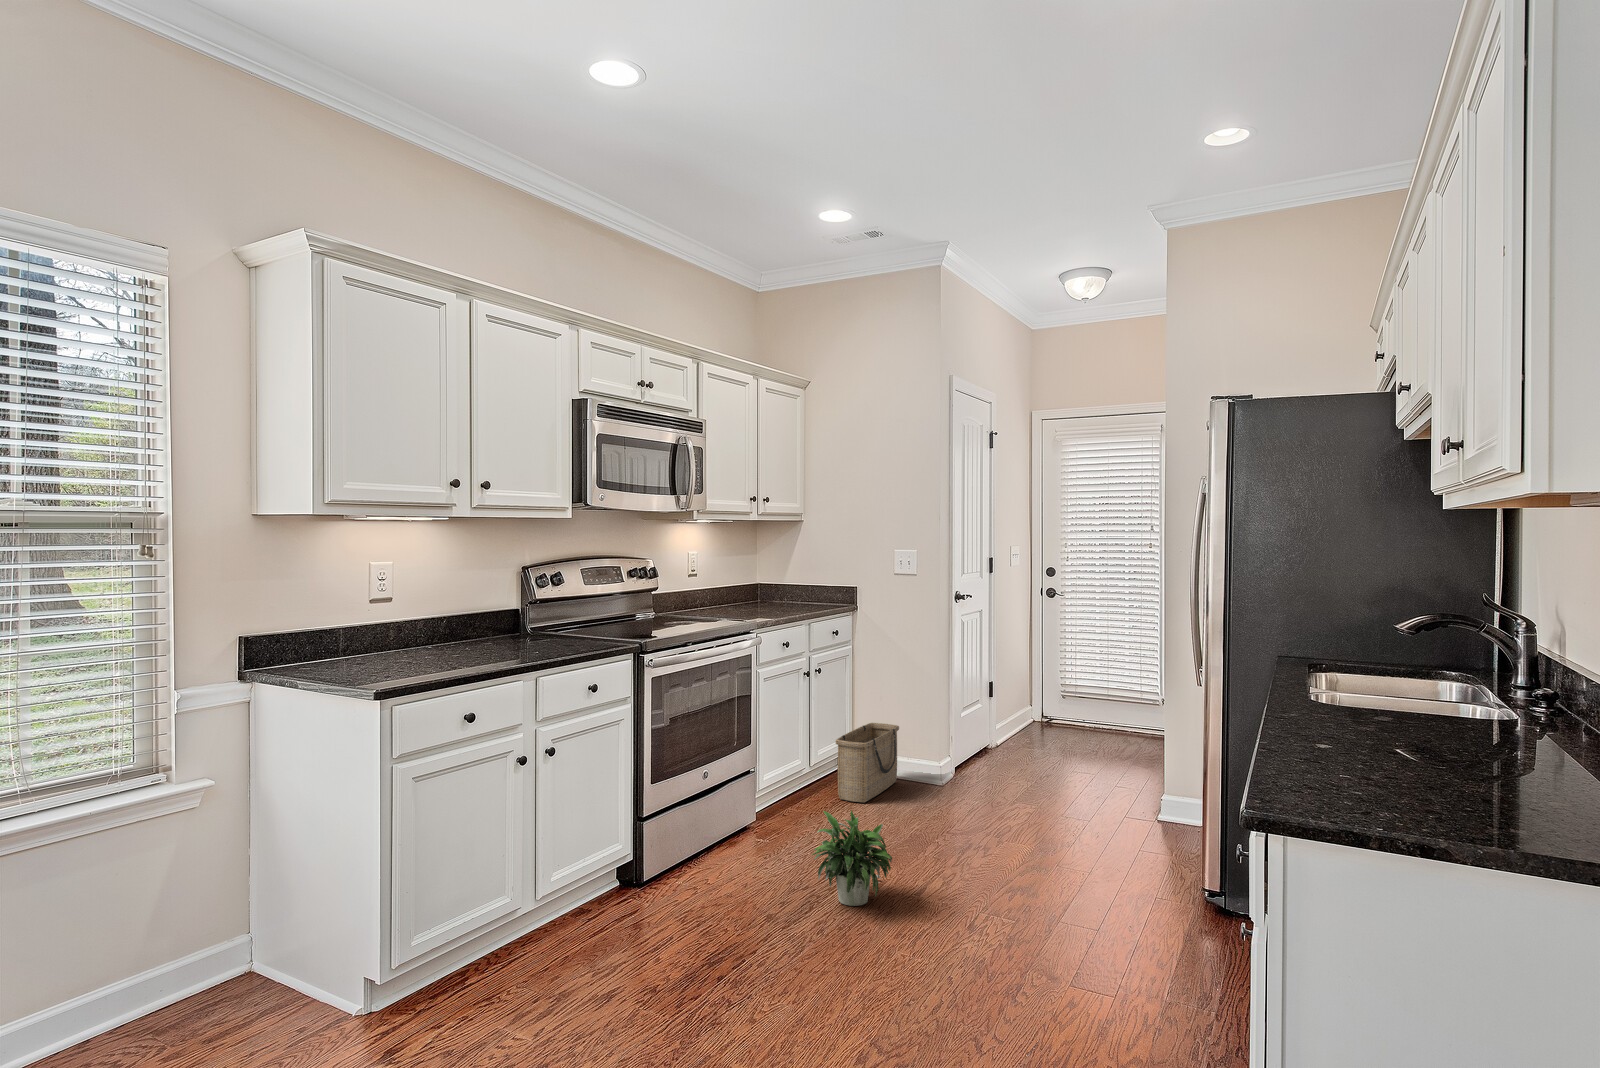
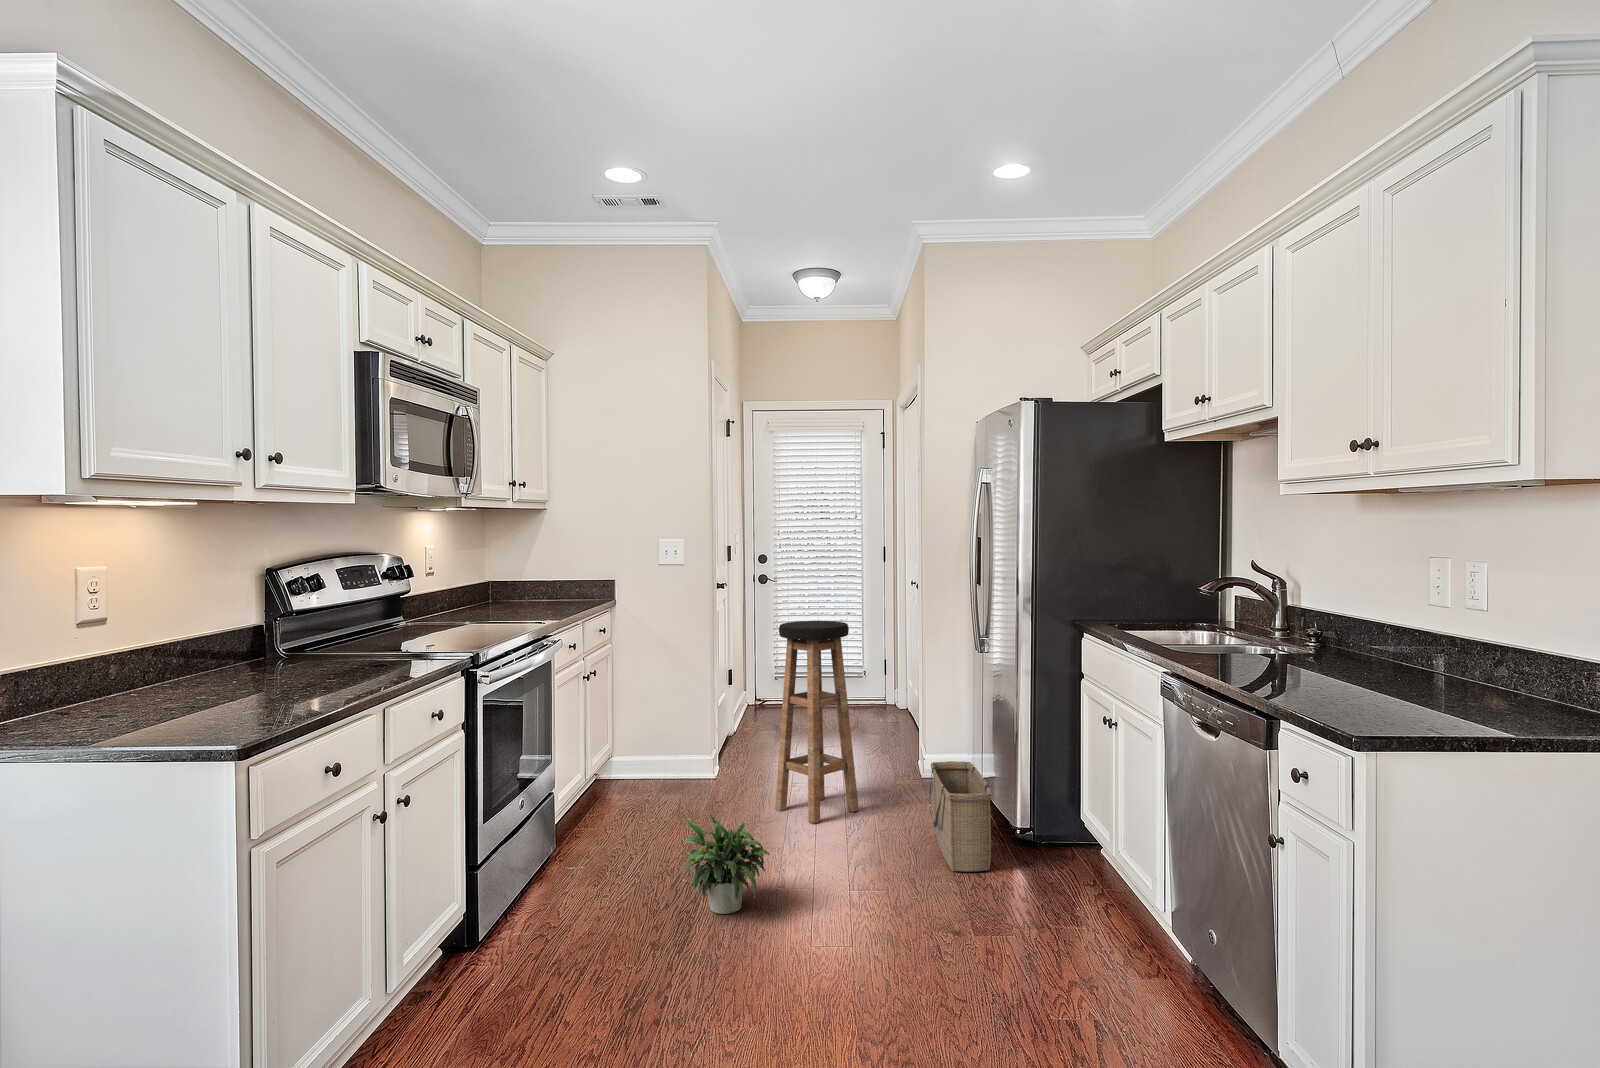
bar stool: none [975,638,1057,842] -> present [775,621,859,824]
basket: present [836,723,899,802] -> present [929,761,993,872]

